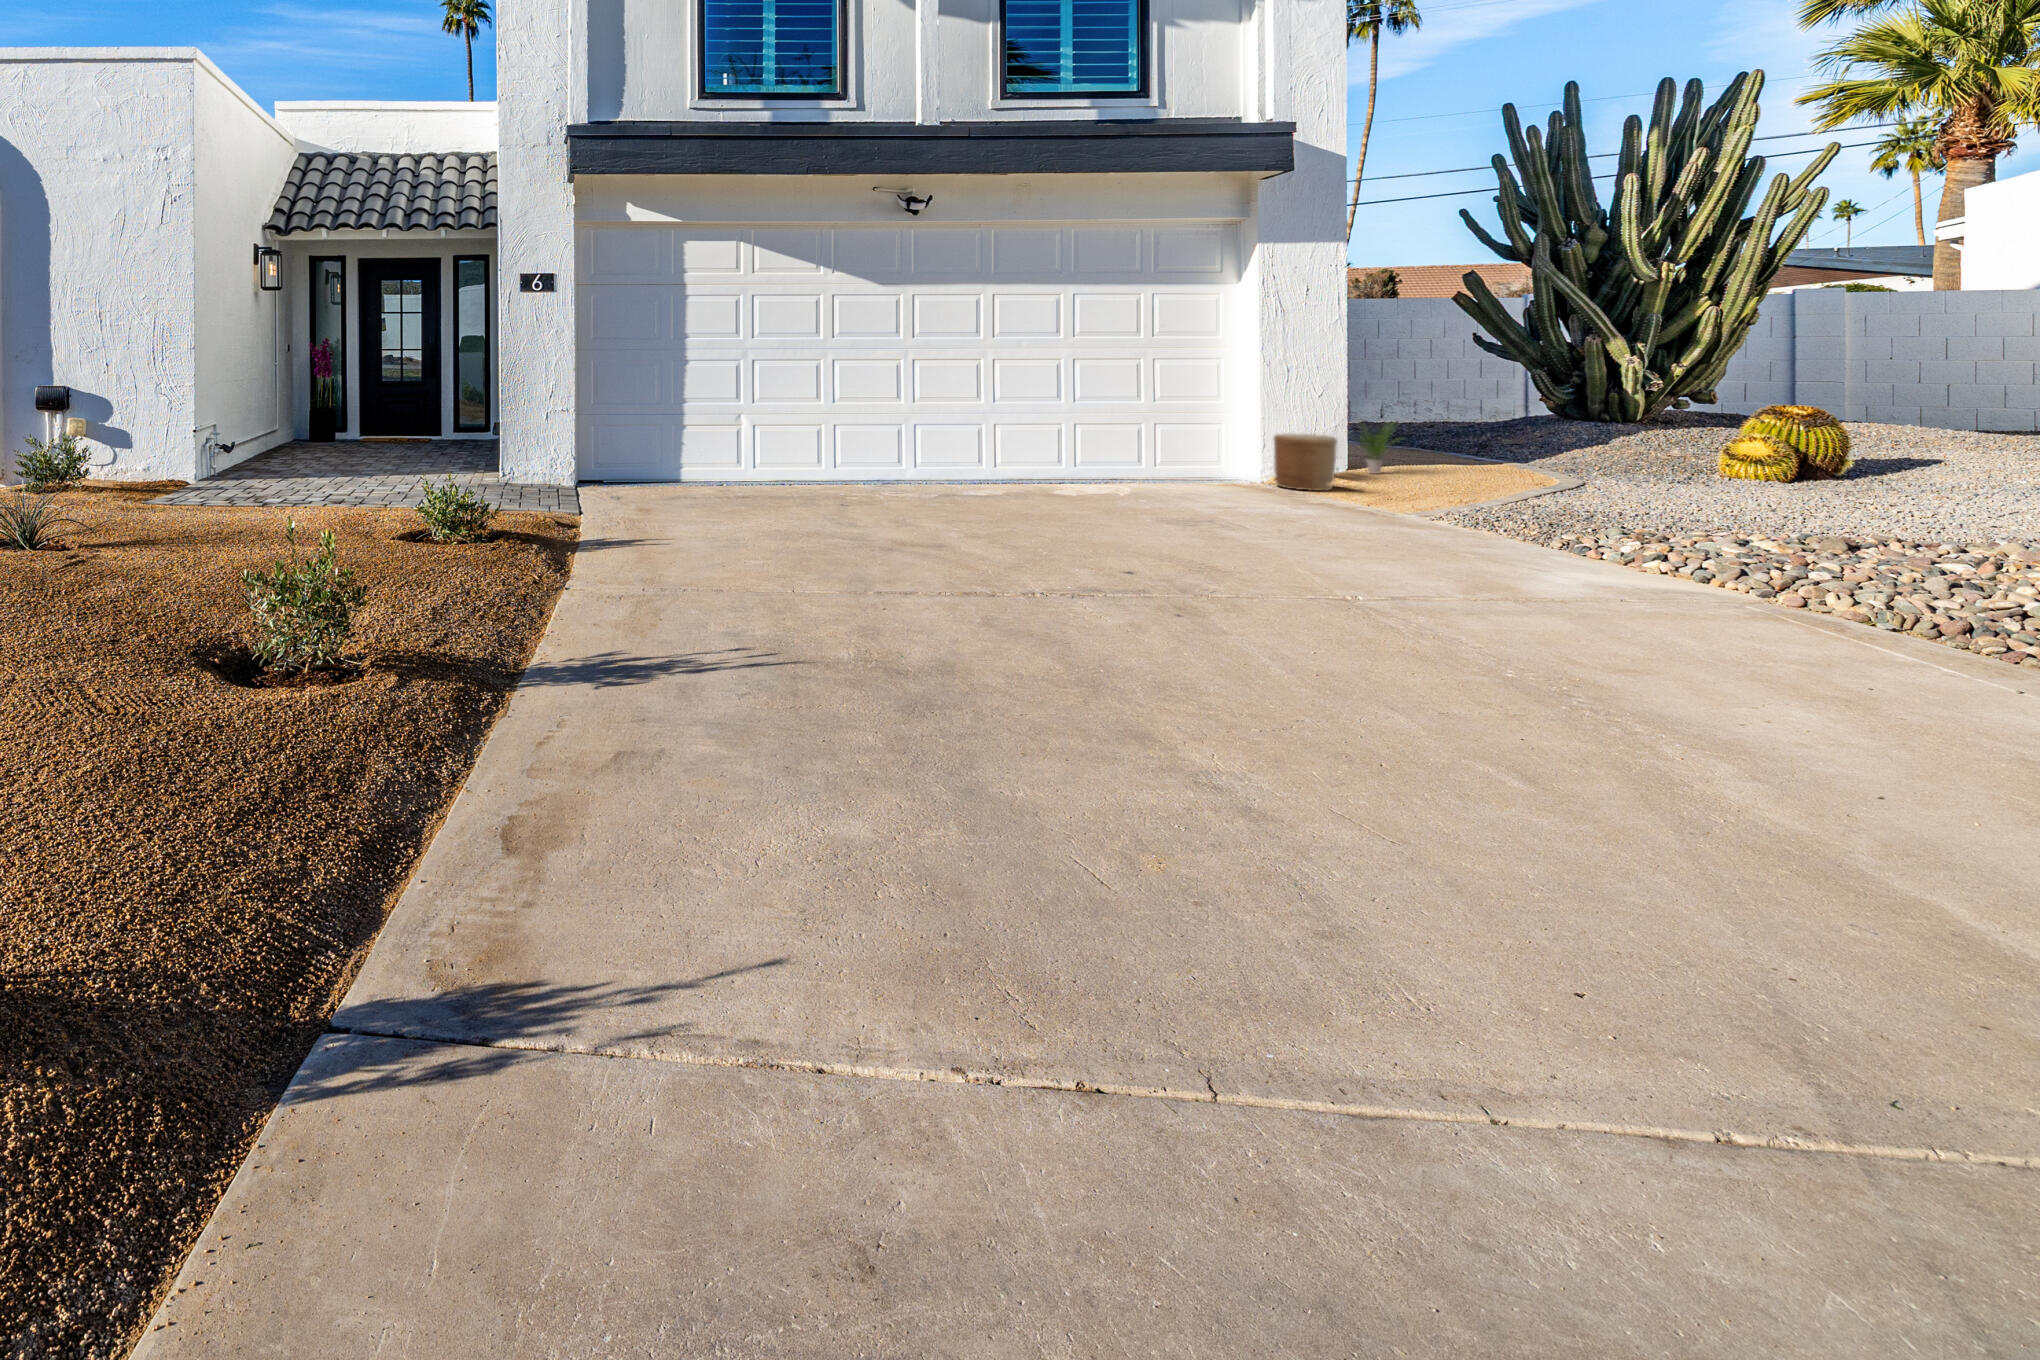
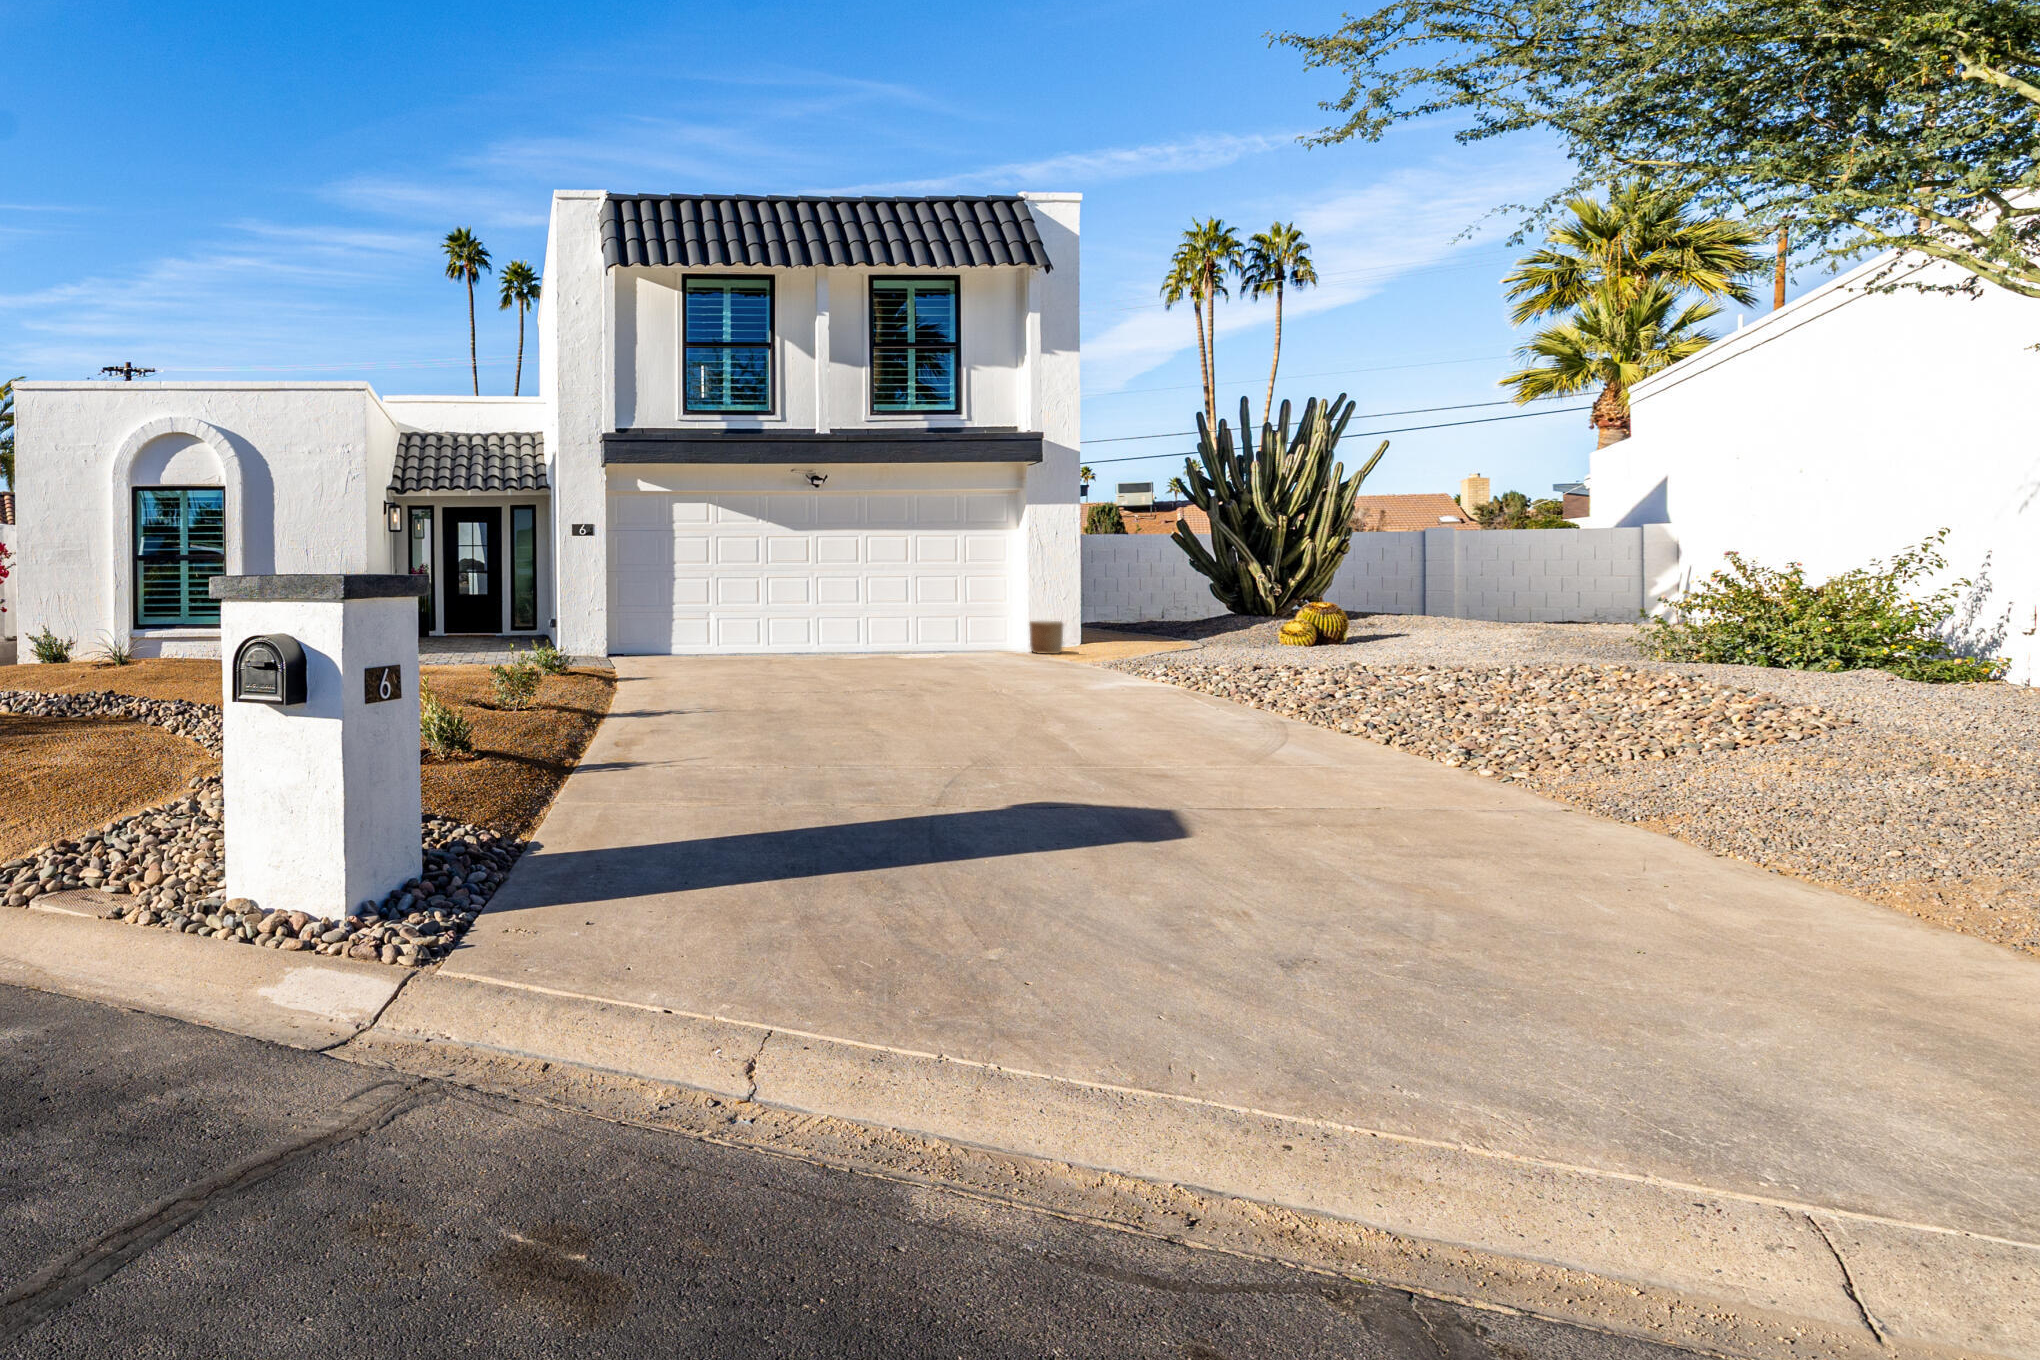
potted plant: present [1351,423,1398,474] -> none [1072,612,1106,644]

